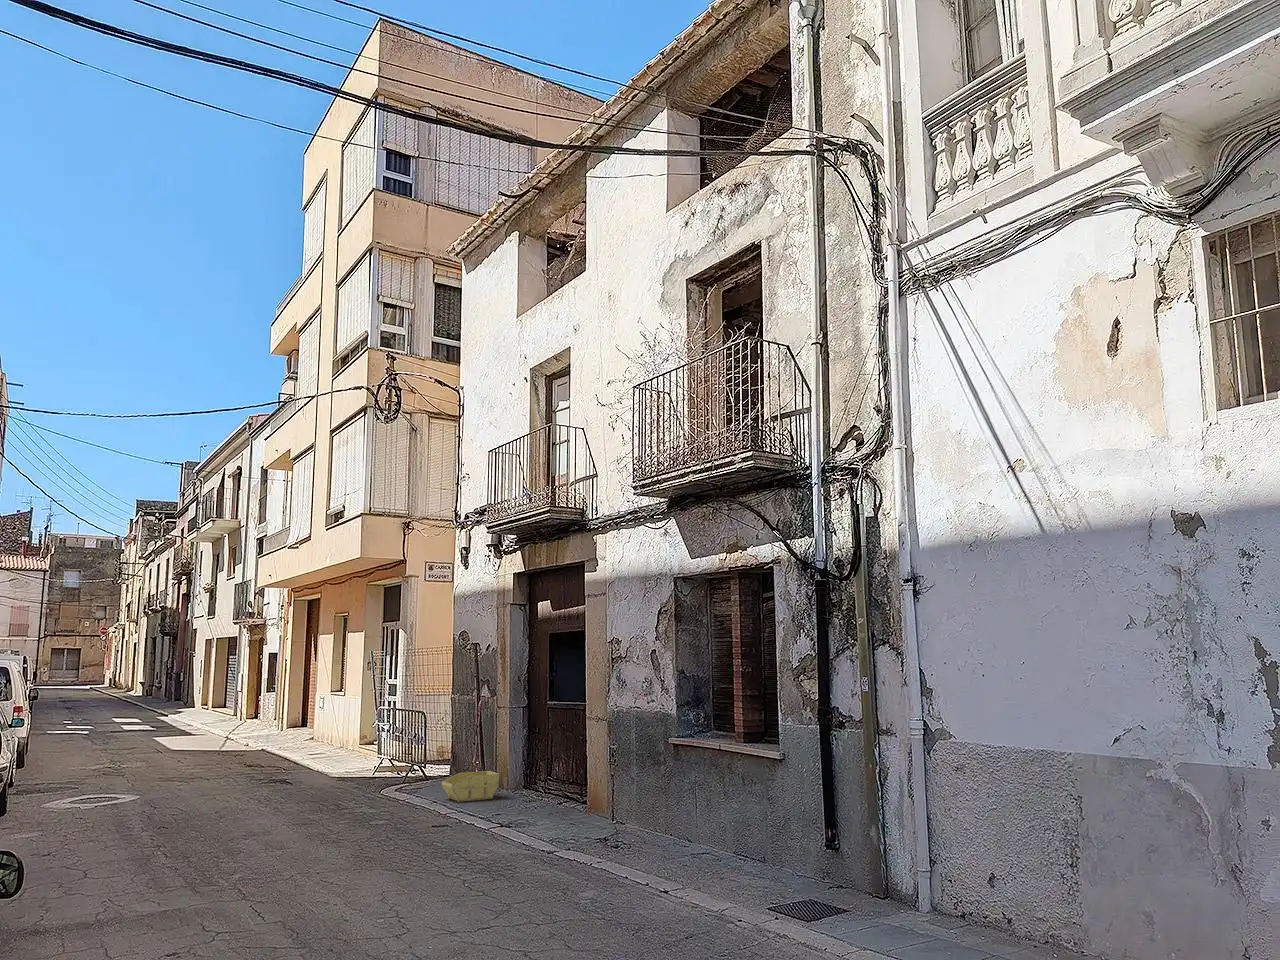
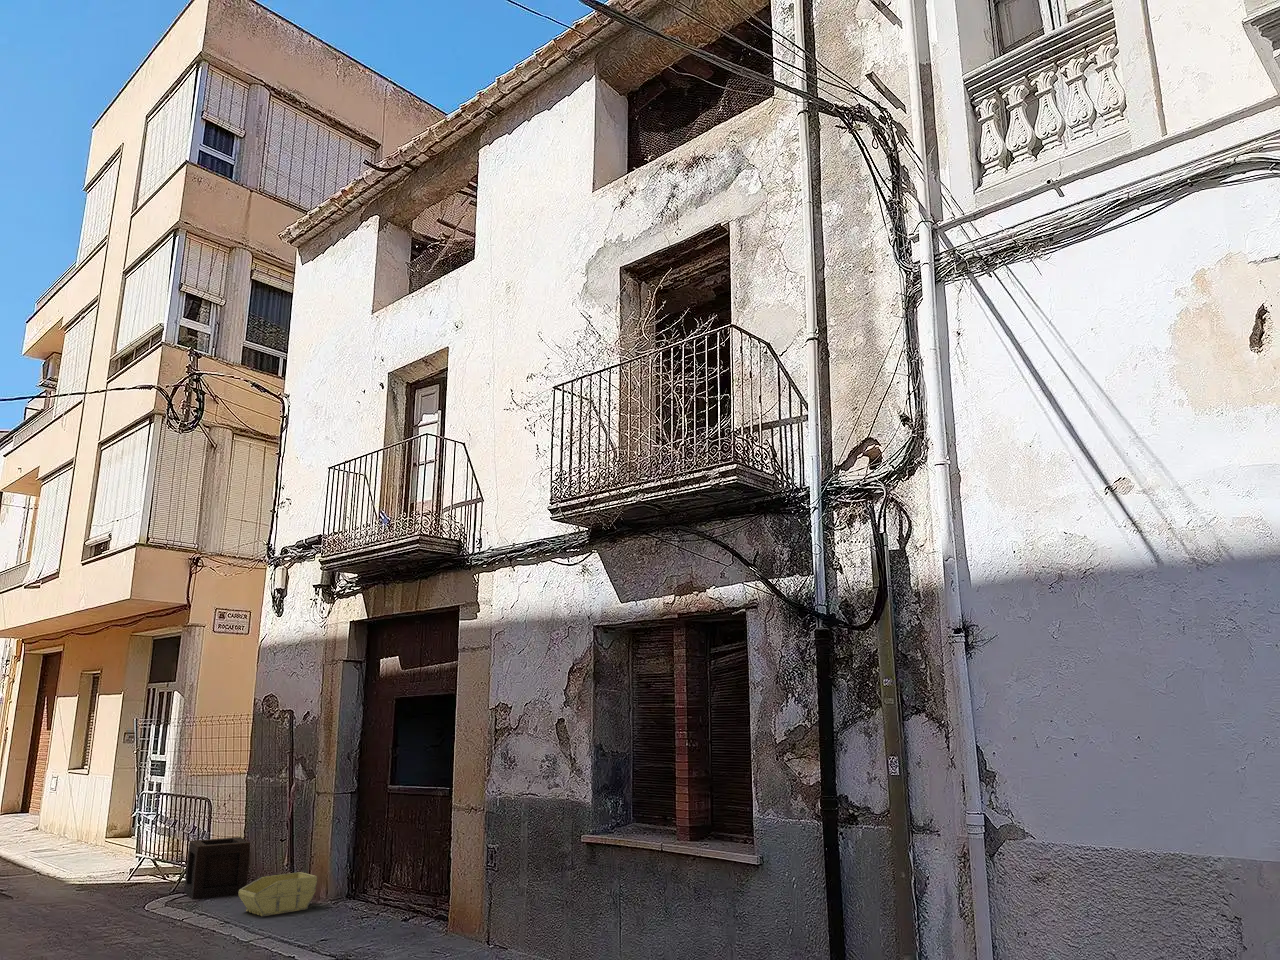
wooden crate: none [409,745,453,790] -> present [185,837,250,900]

